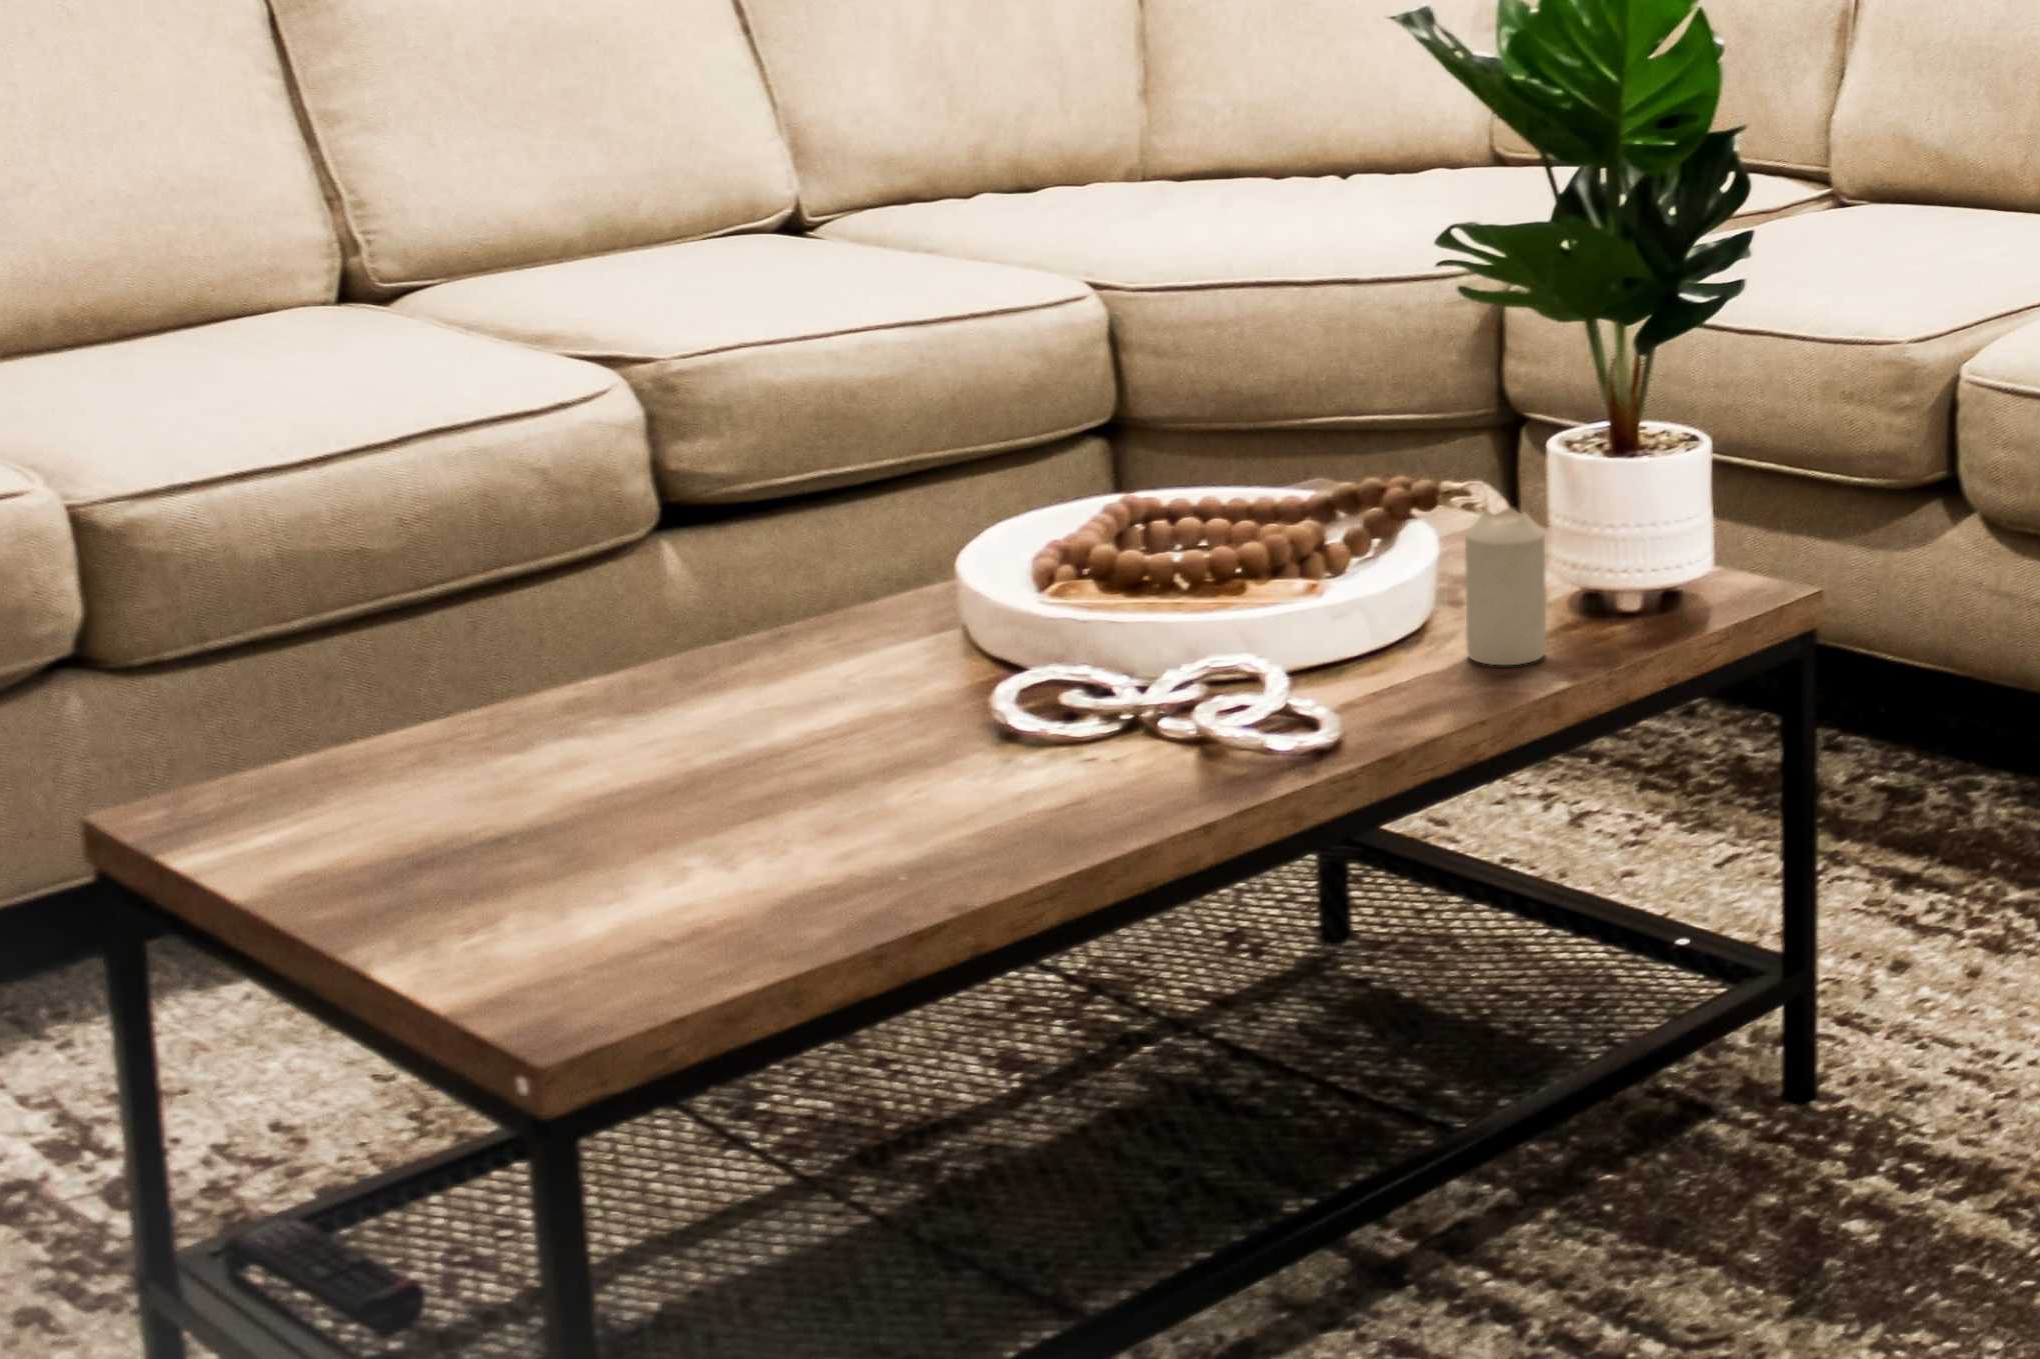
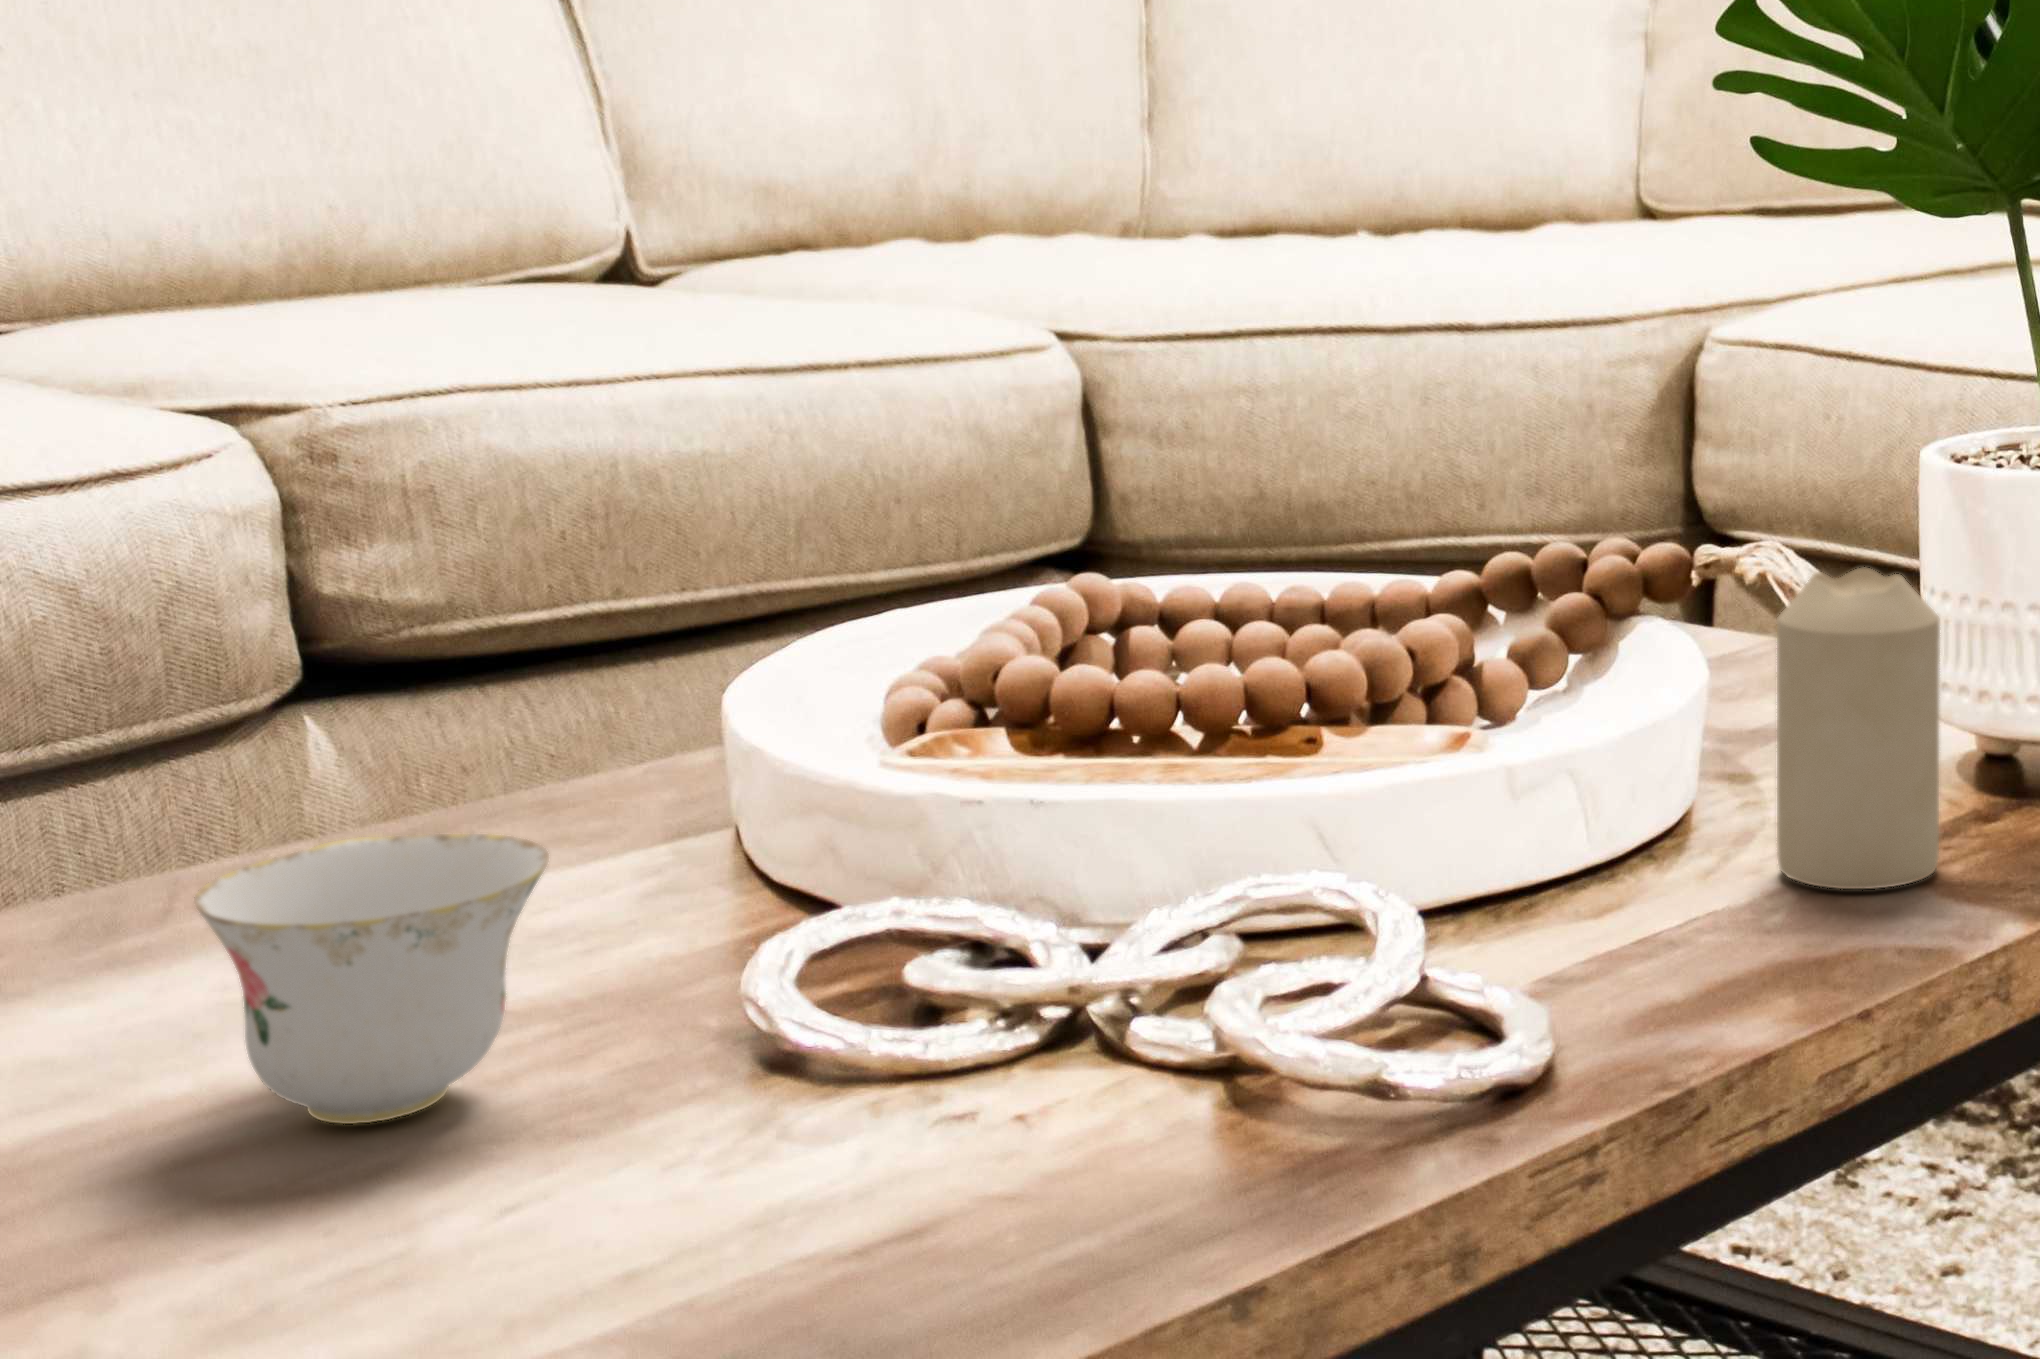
teacup: none [775,636,914,758] -> present [194,834,549,1124]

